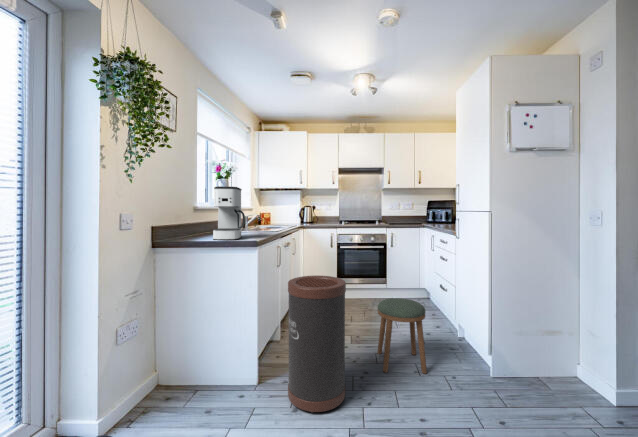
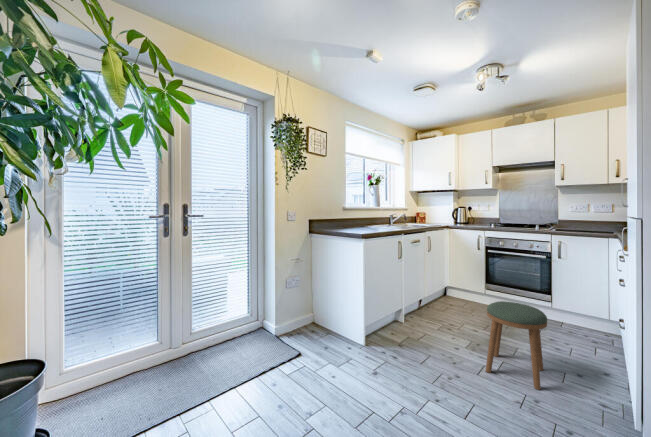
coffee maker: present [213,186,245,240] -> none [342,192,367,231]
trash can: present [288,276,346,413] -> none [381,264,432,377]

